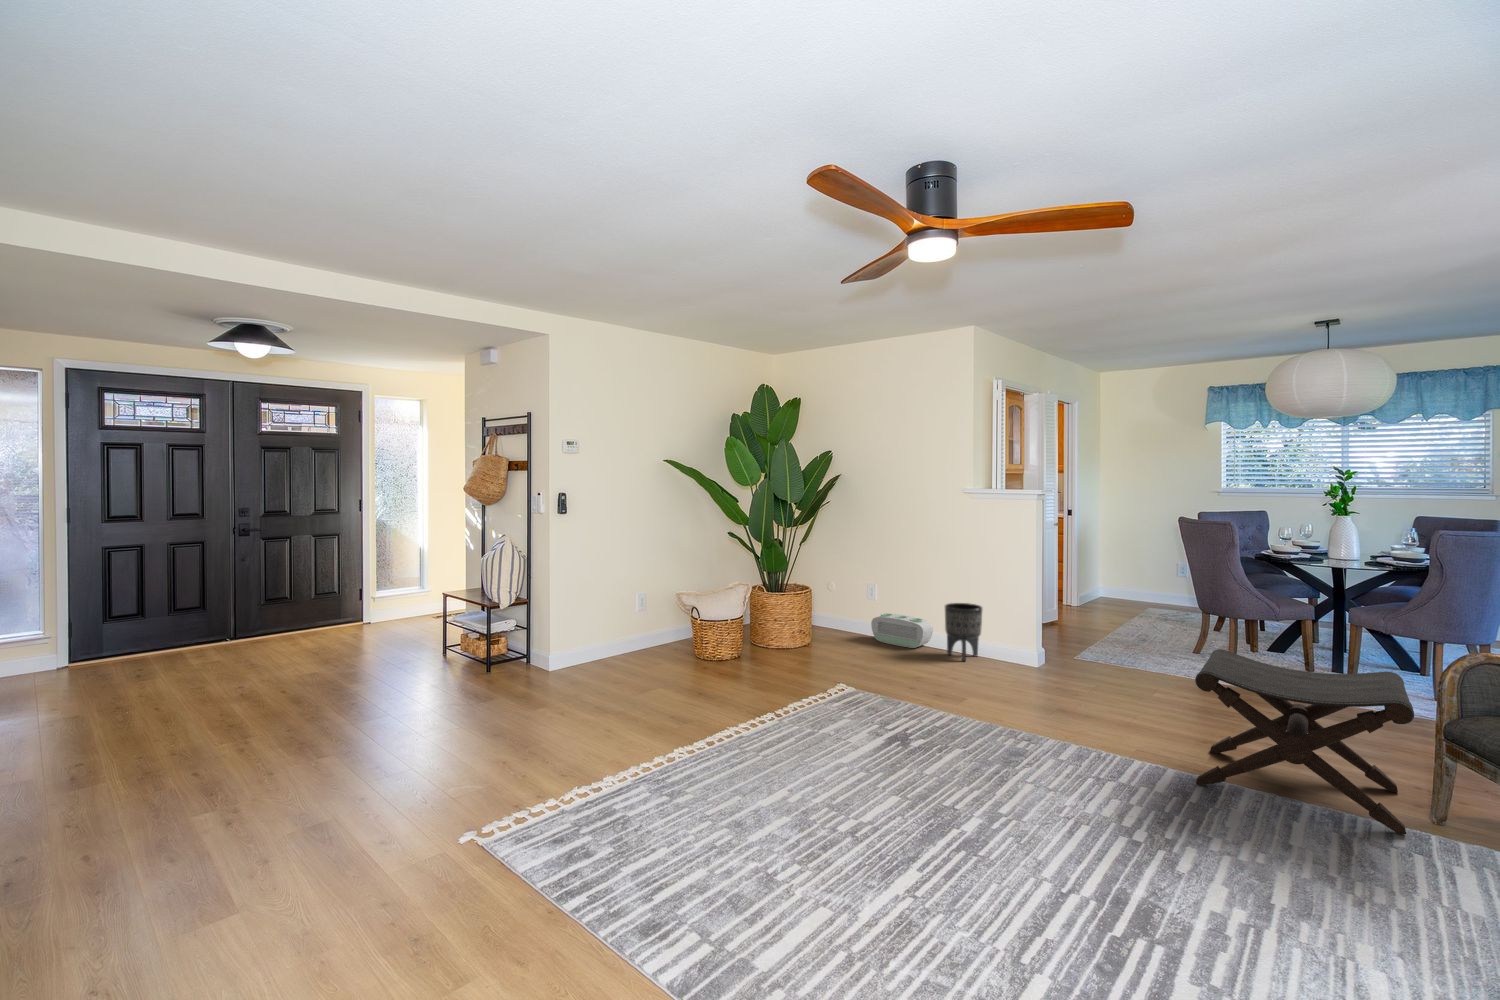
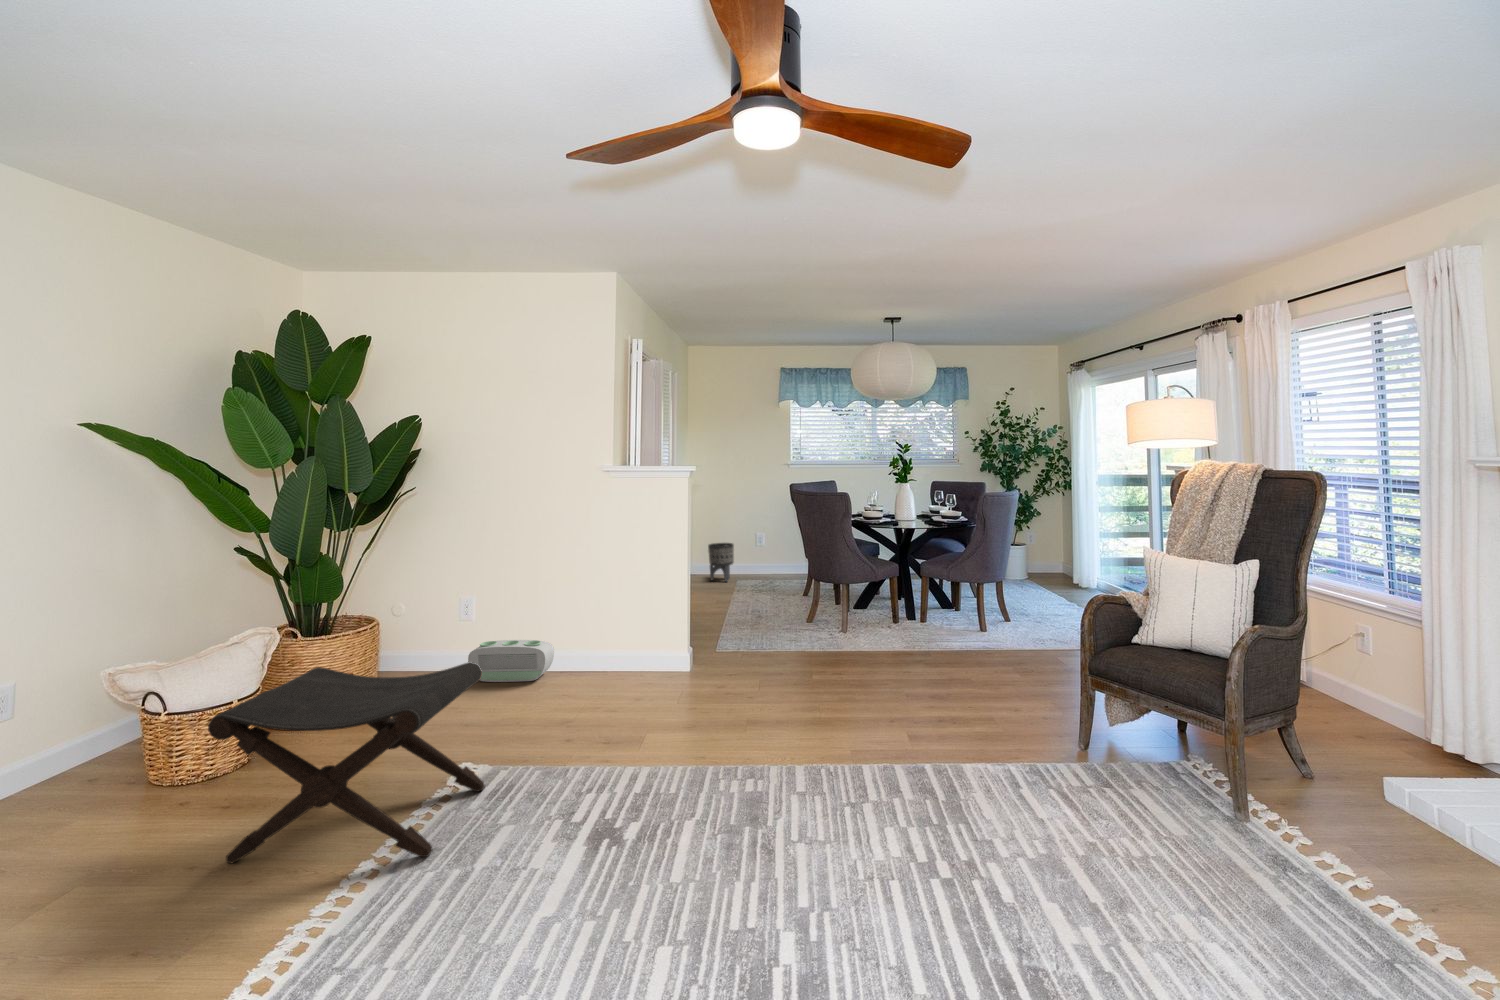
planter: present [945,603,983,661] -> present [708,543,734,582]
footstool: present [1195,649,1414,835] -> present [208,663,485,863]

